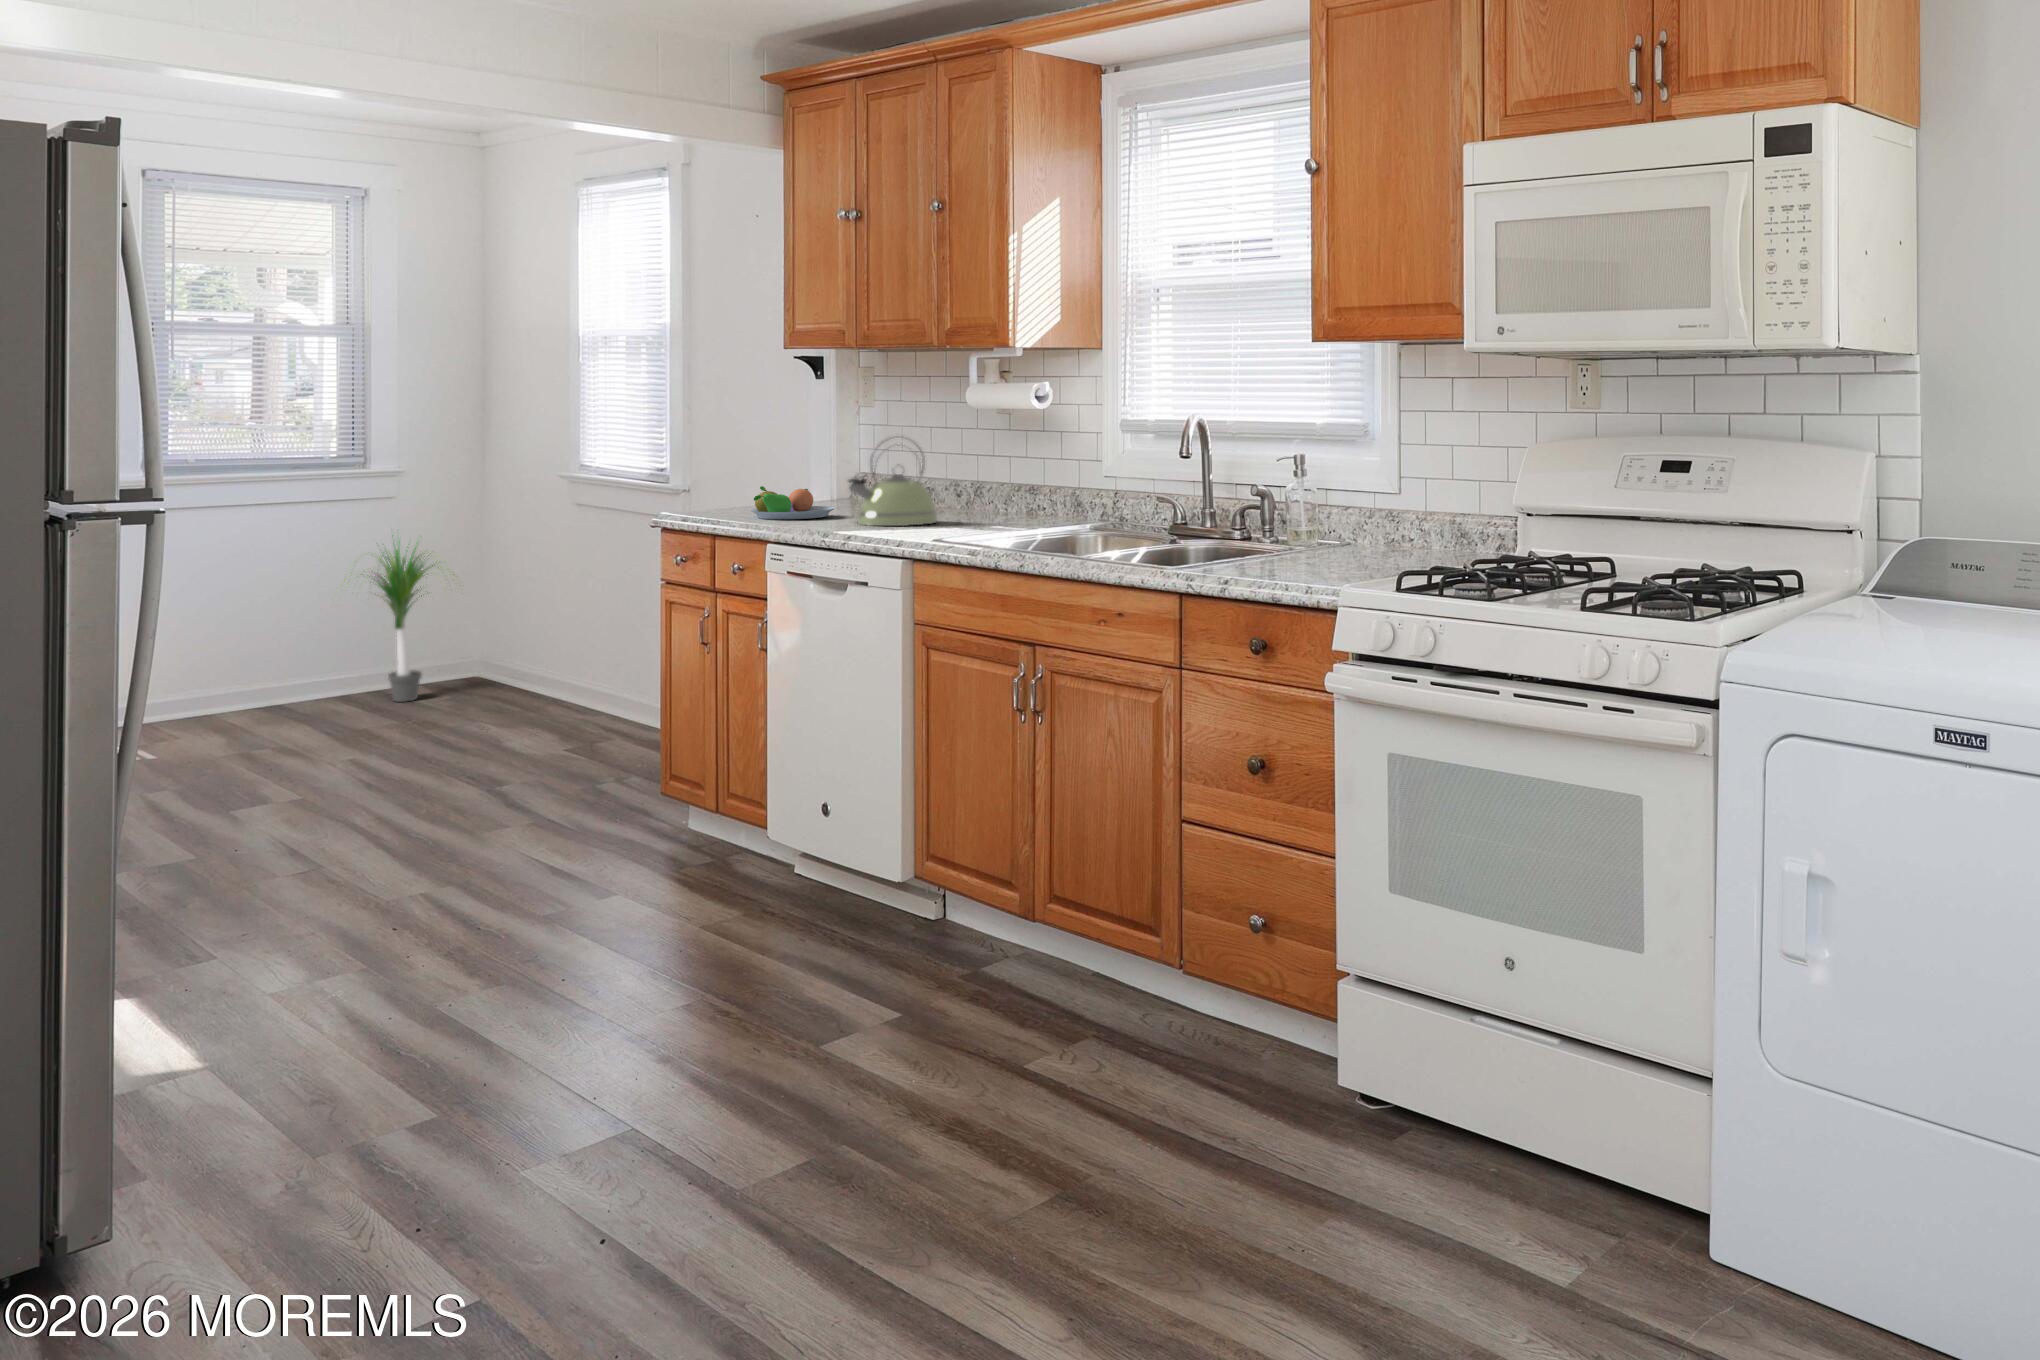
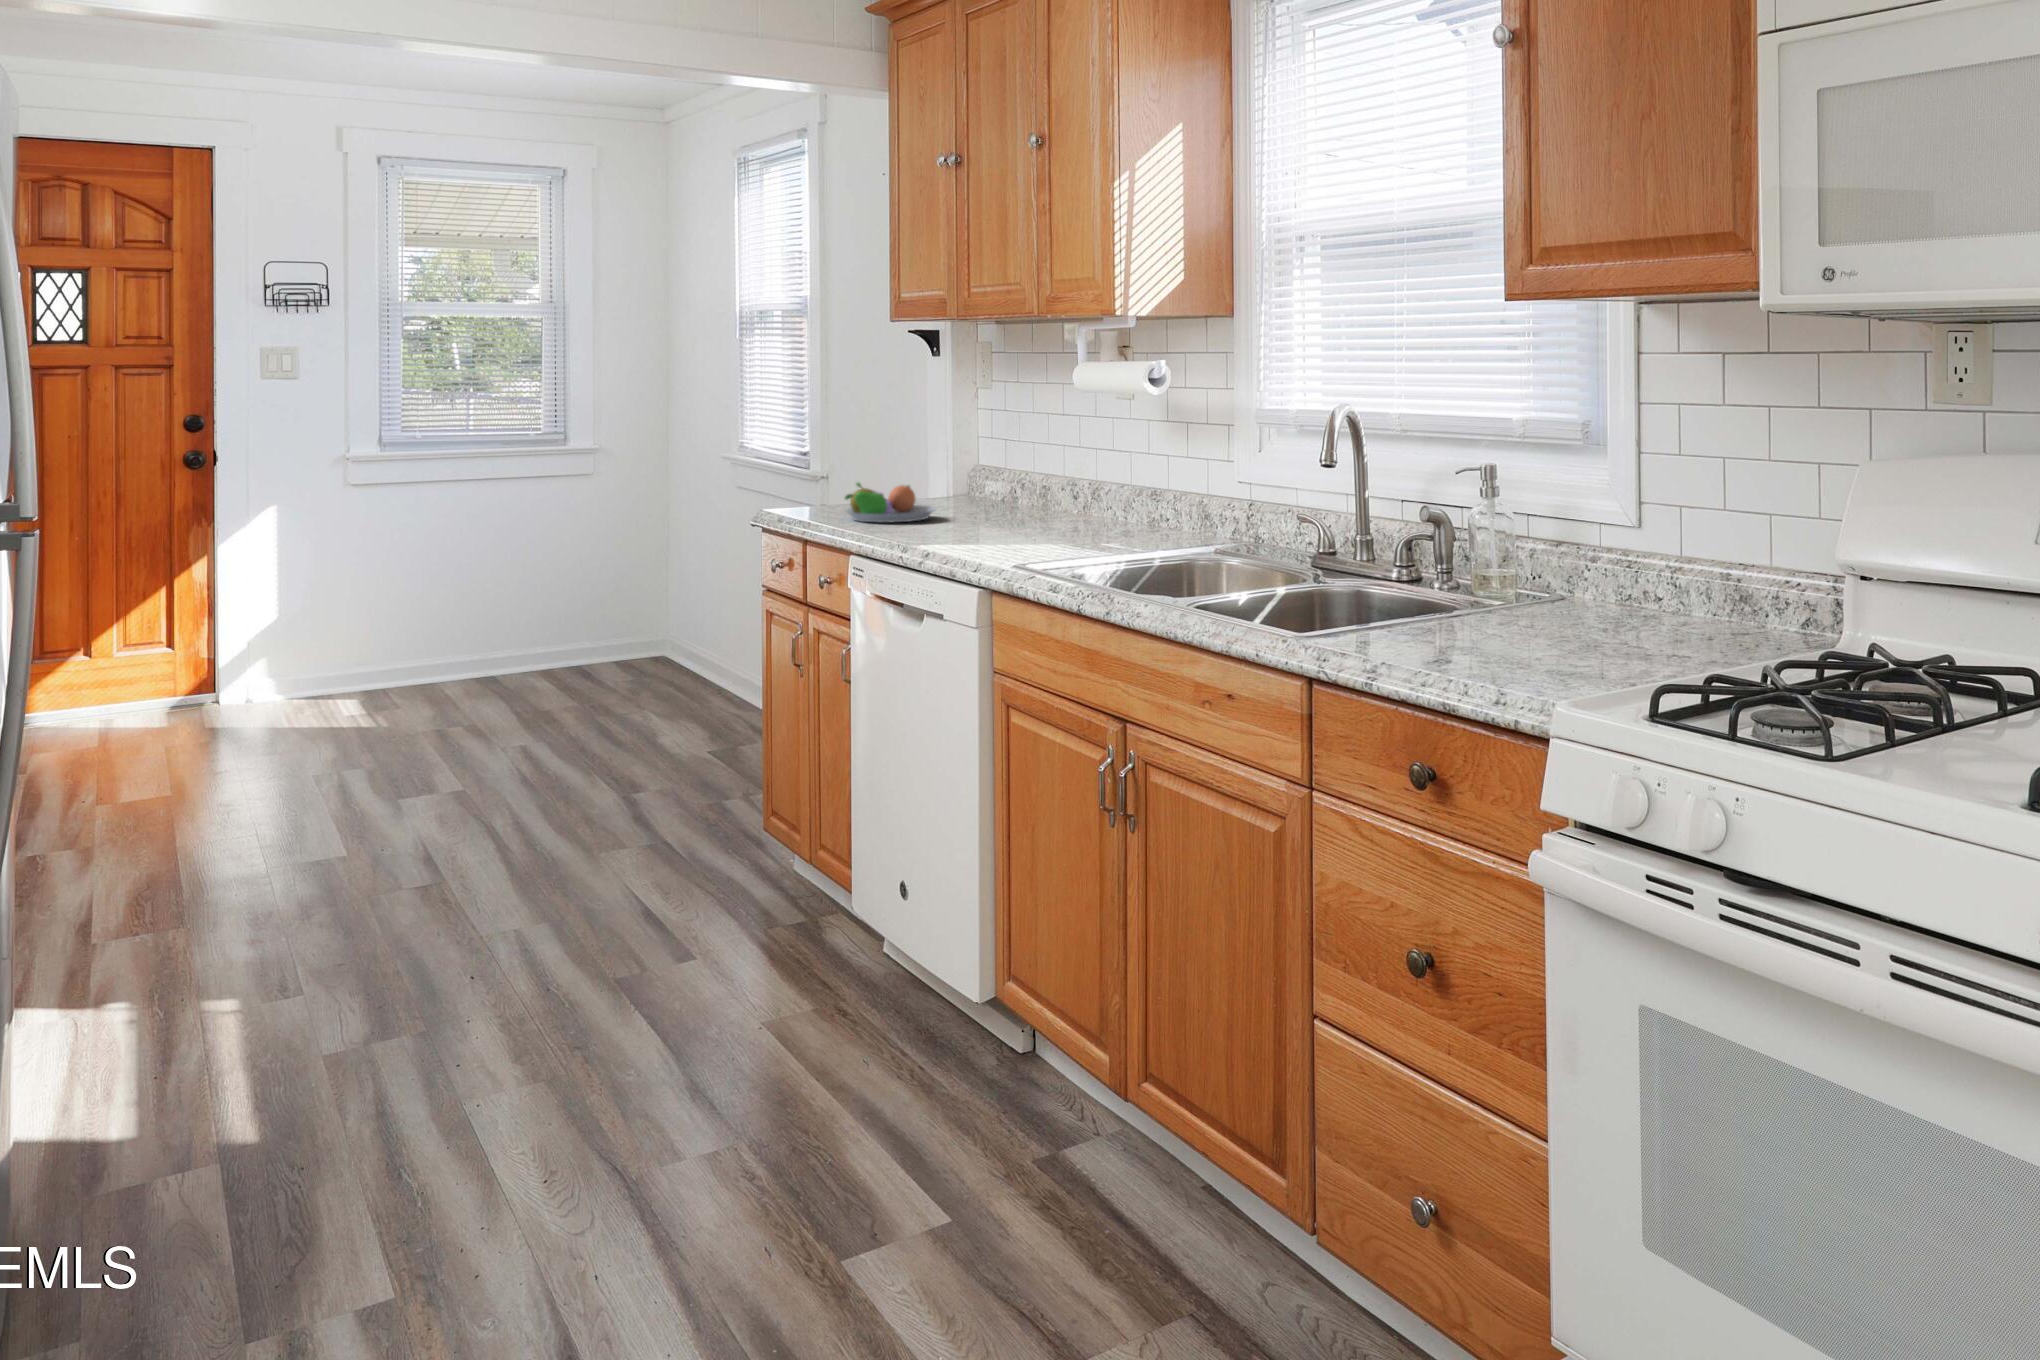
kettle: present [849,438,938,526] -> none [940,426,1046,536]
potted plant: present [340,535,442,702] -> none [526,502,649,680]

